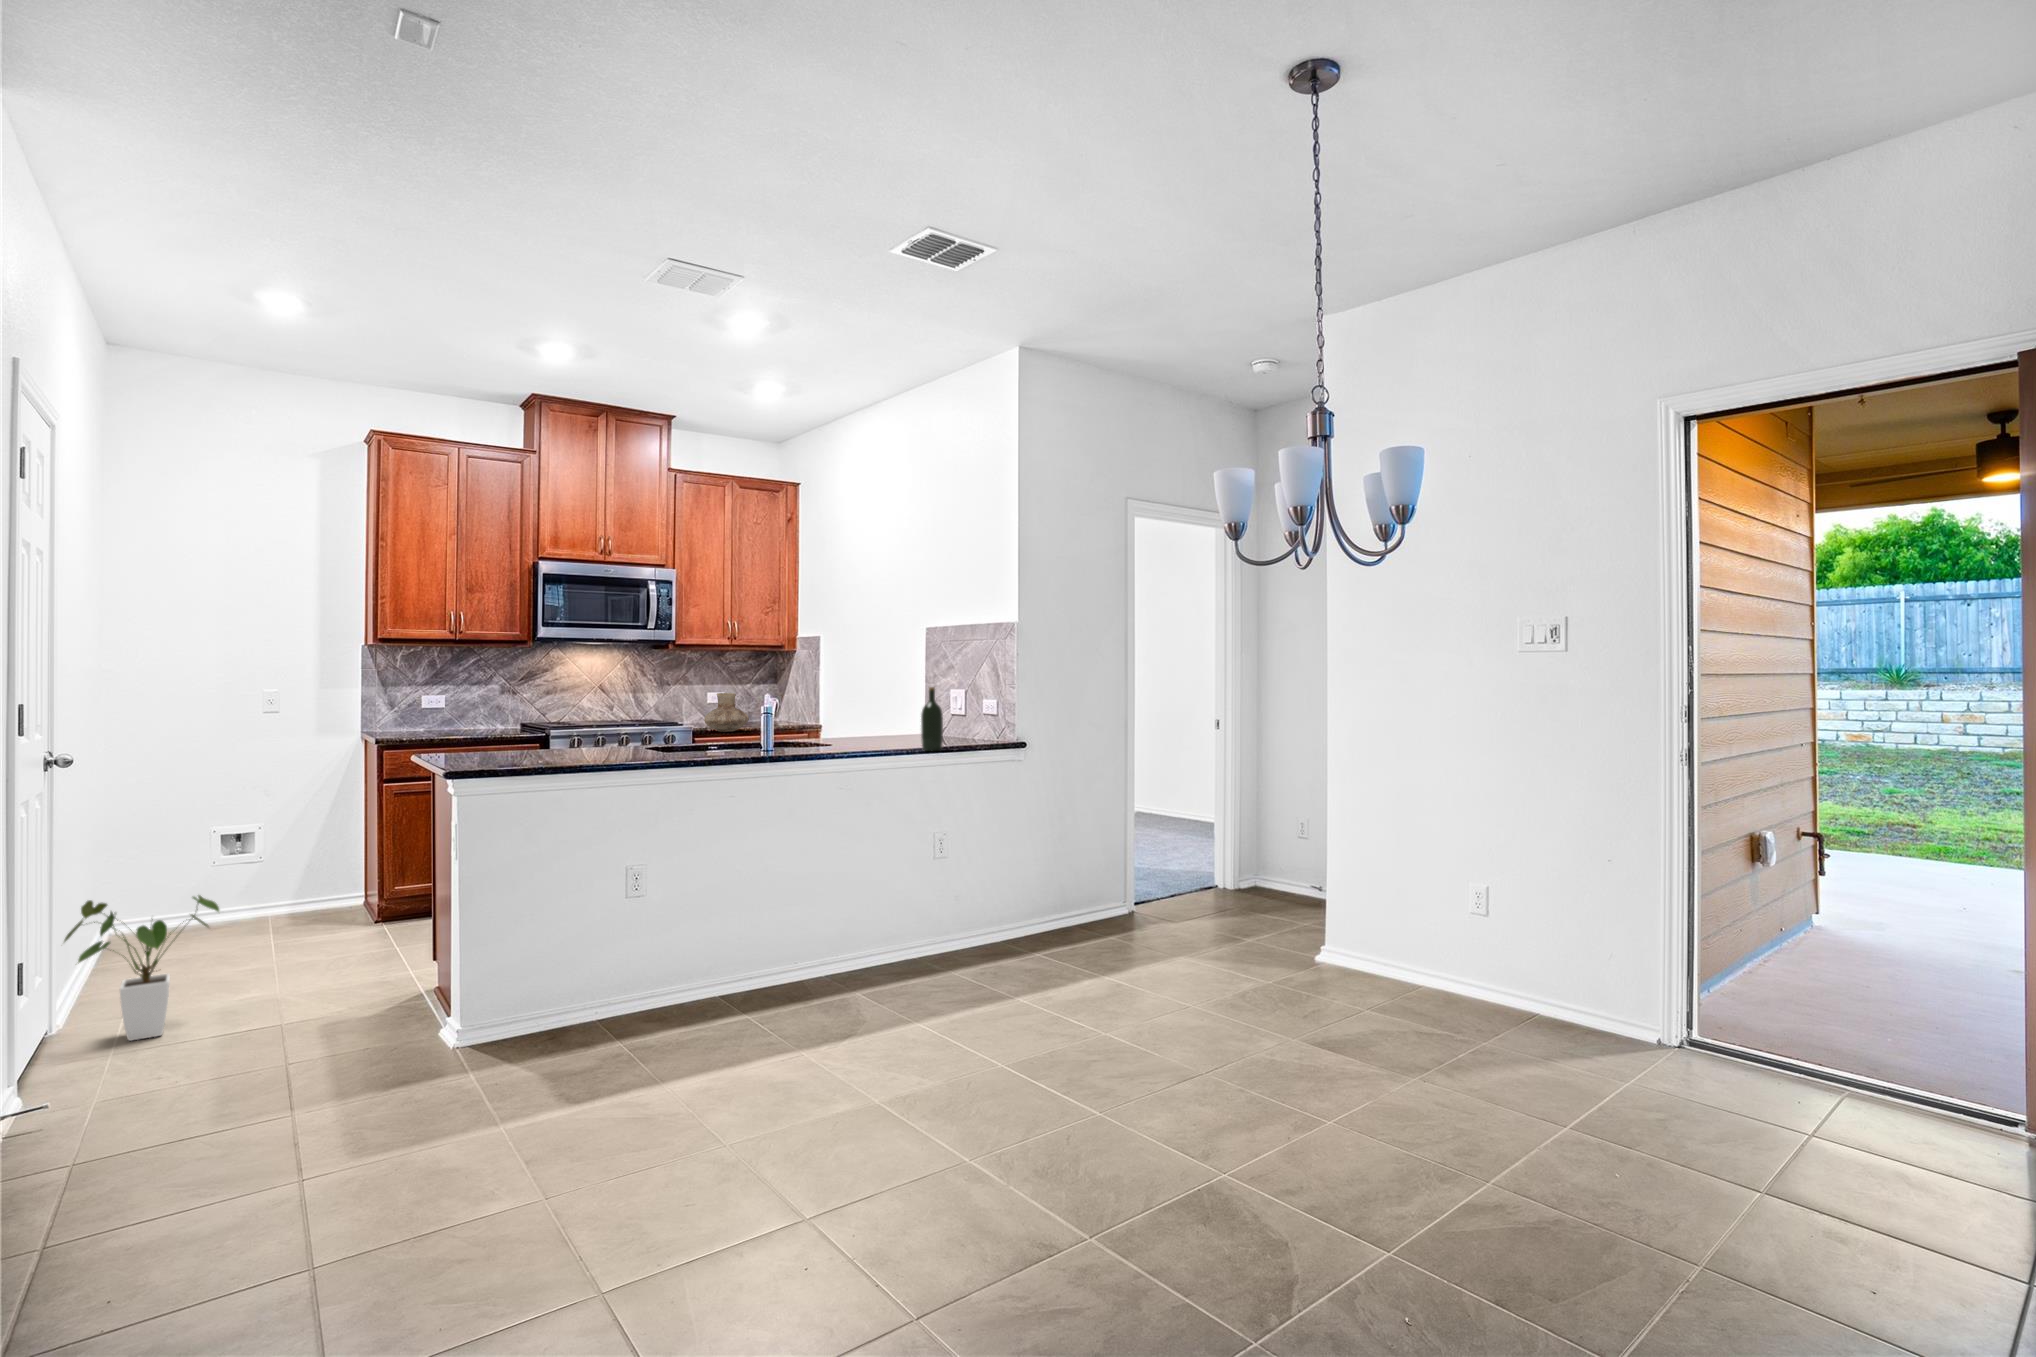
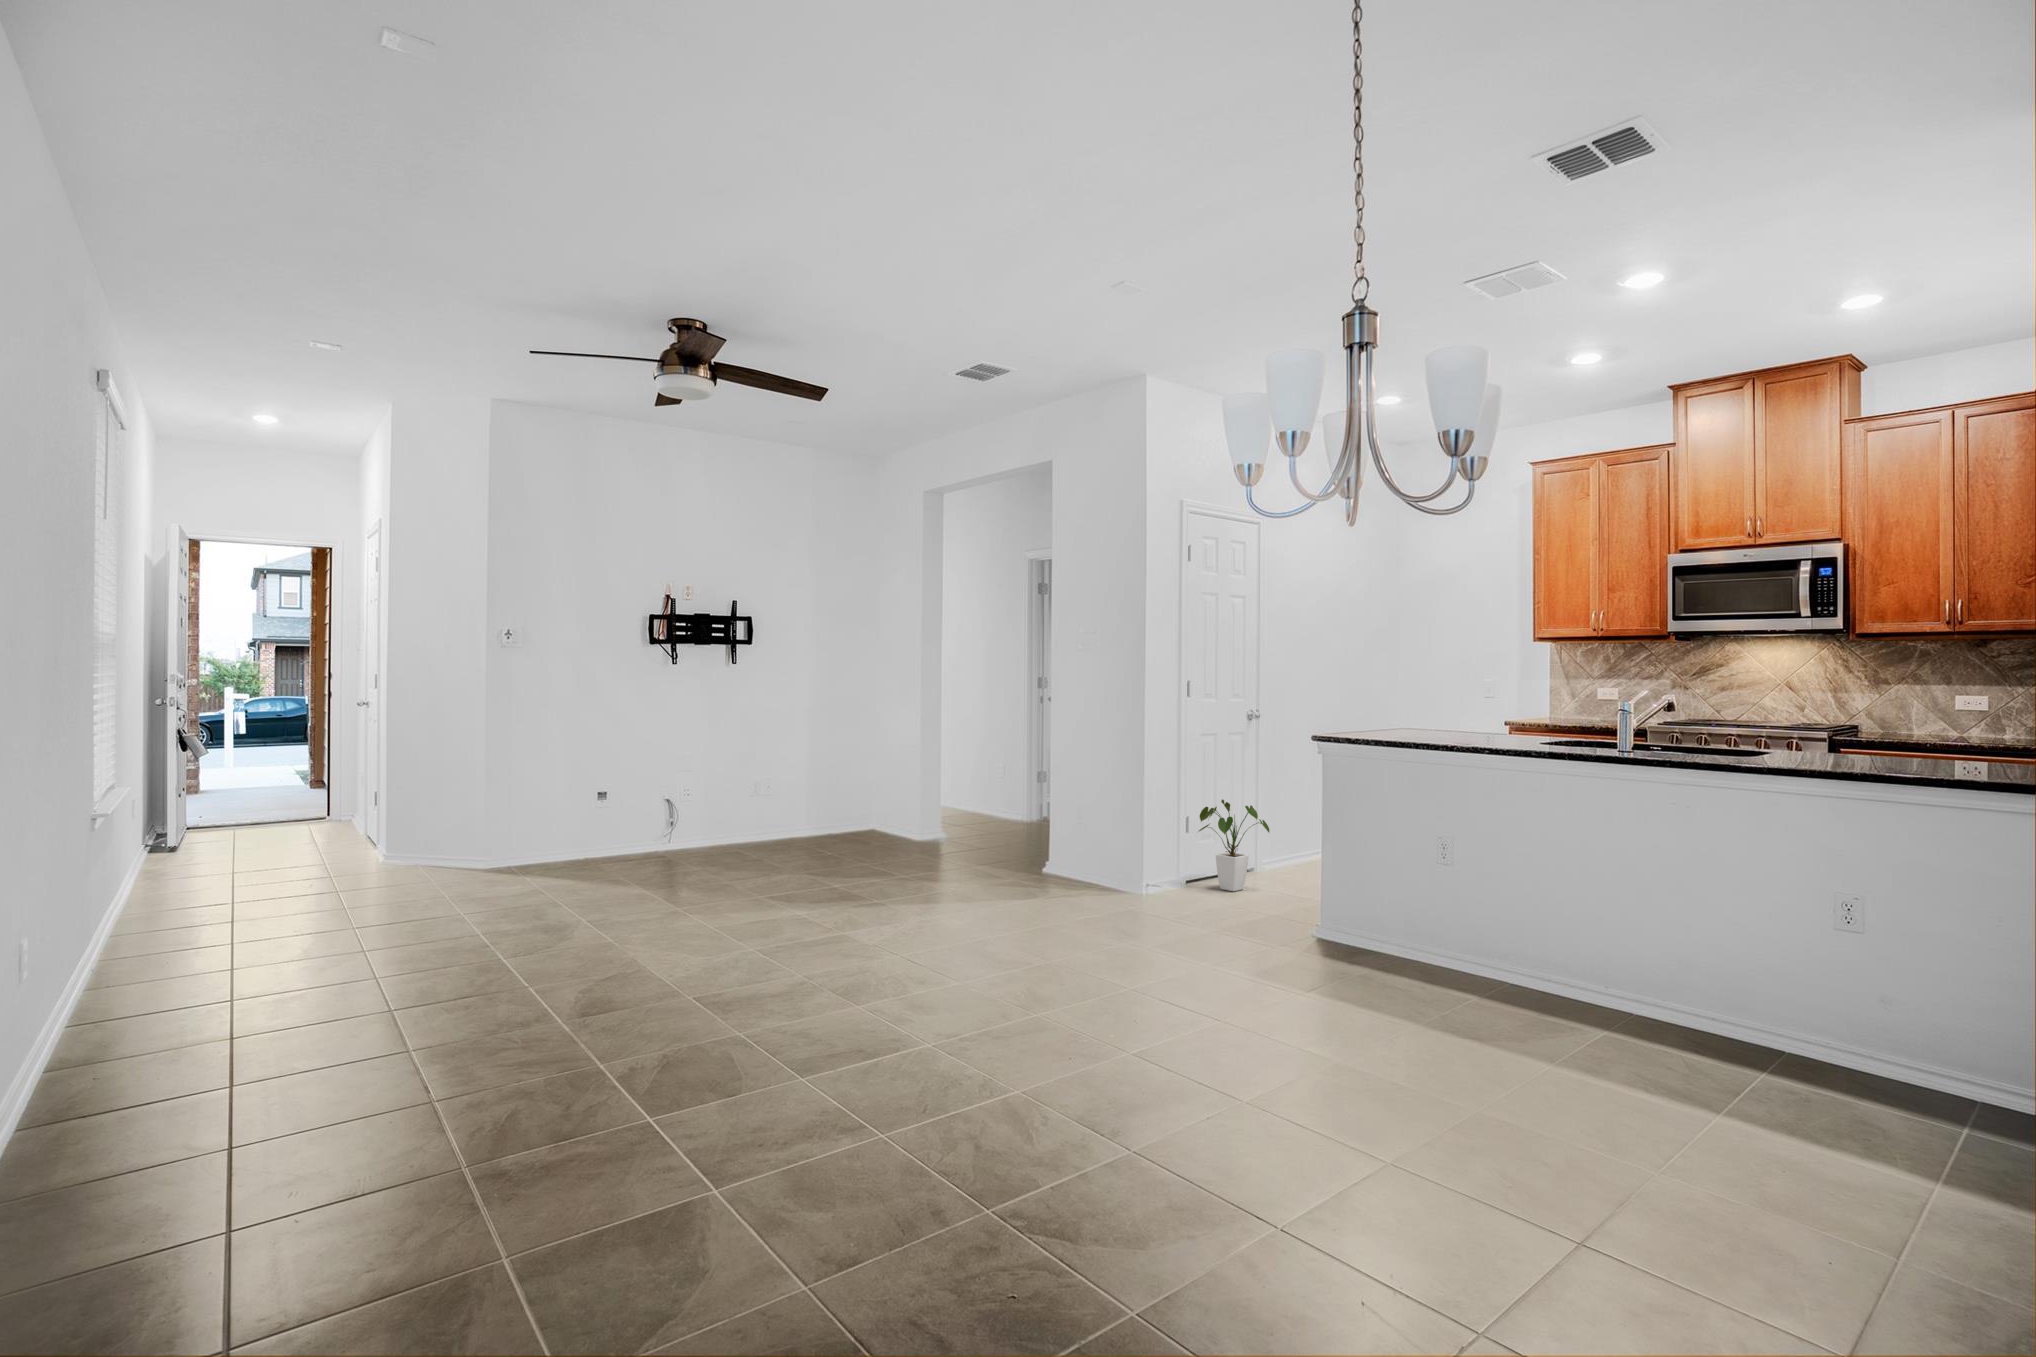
wine bottle: present [921,687,943,751] -> none [1851,675,1893,771]
vase: present [704,693,749,732] -> none [1914,695,1994,748]

